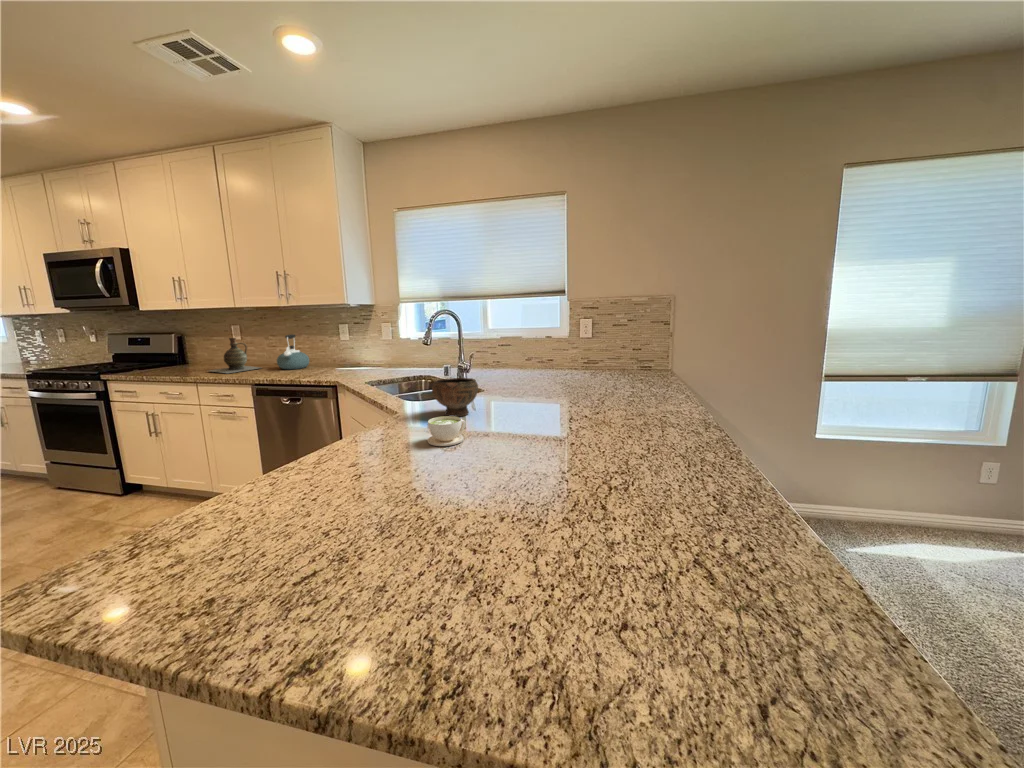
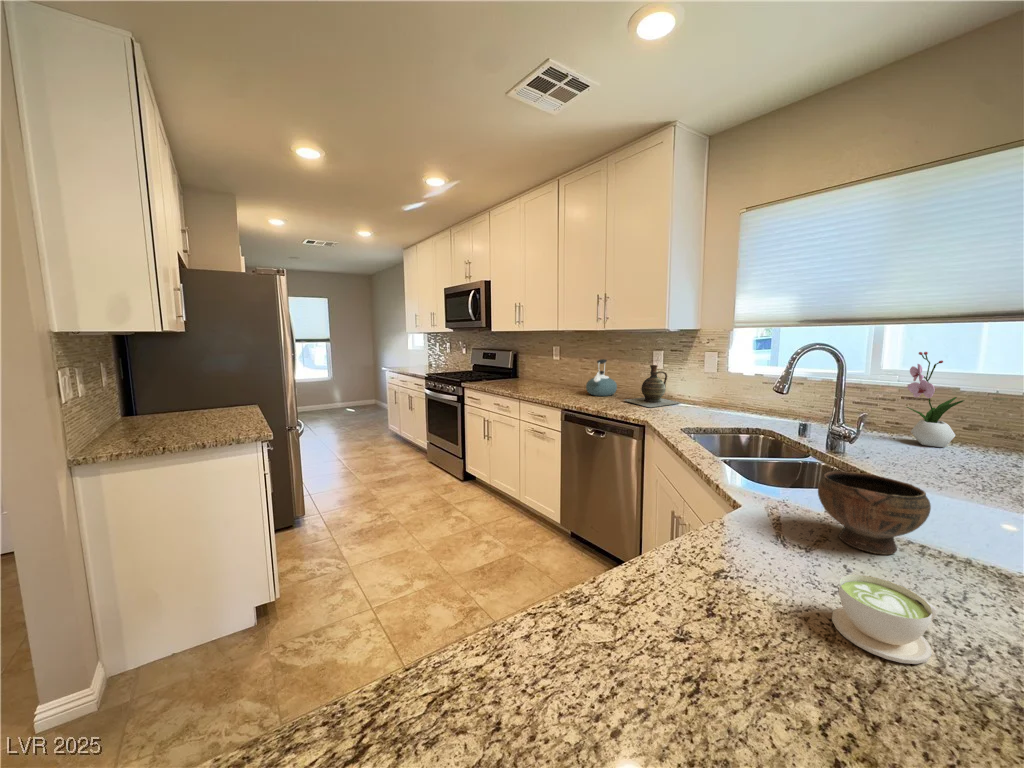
flower arrangement: none [496,316,519,371] -> present [907,352,964,447]
ceramic jug: present [210,338,259,373] -> present [624,365,680,407]

